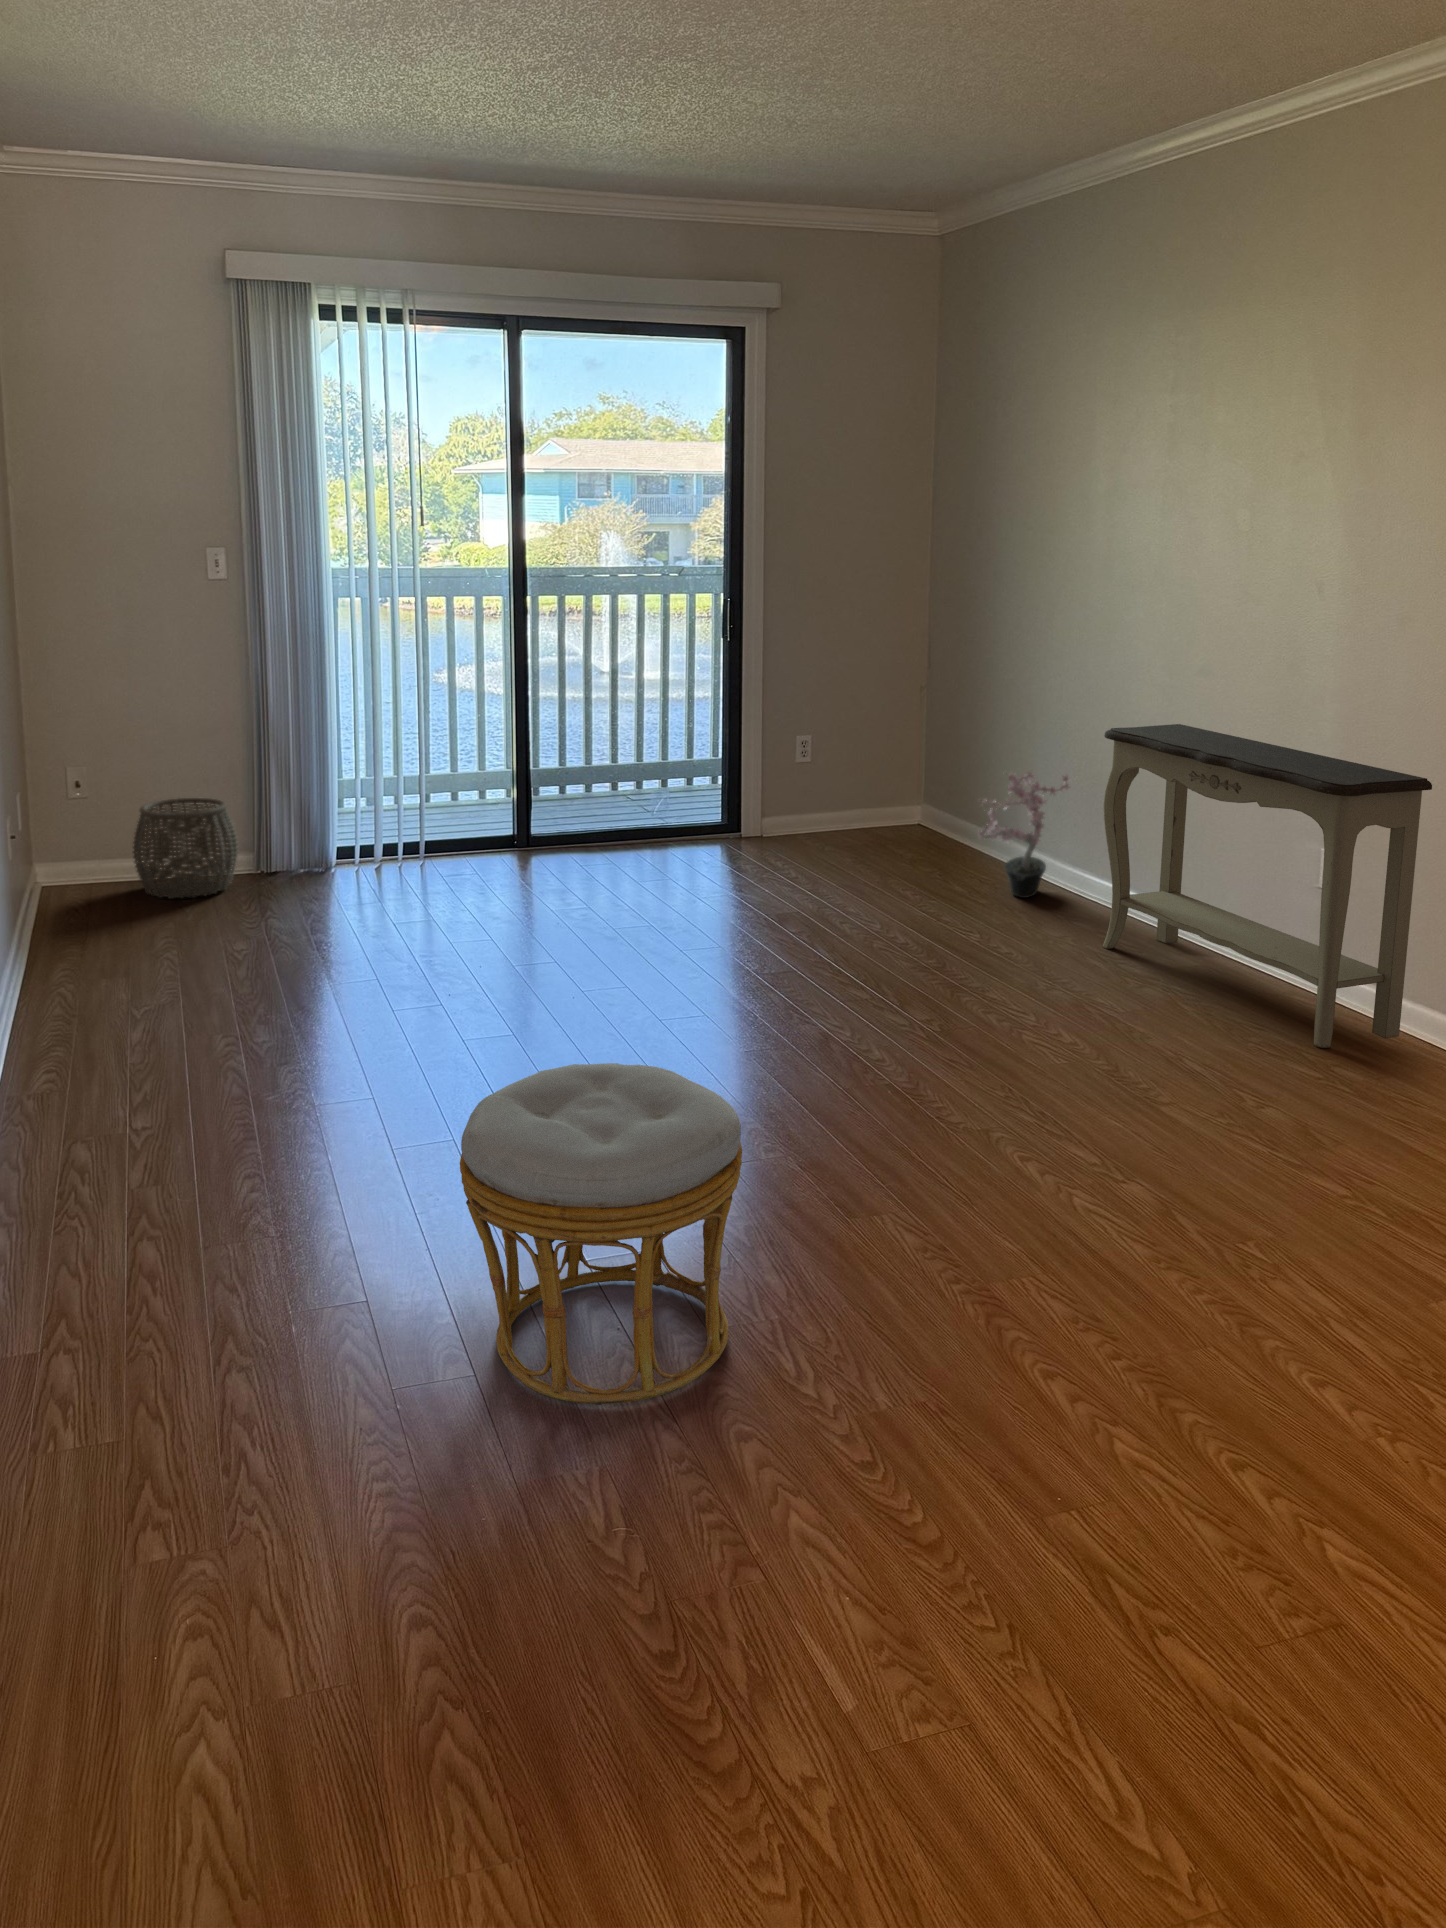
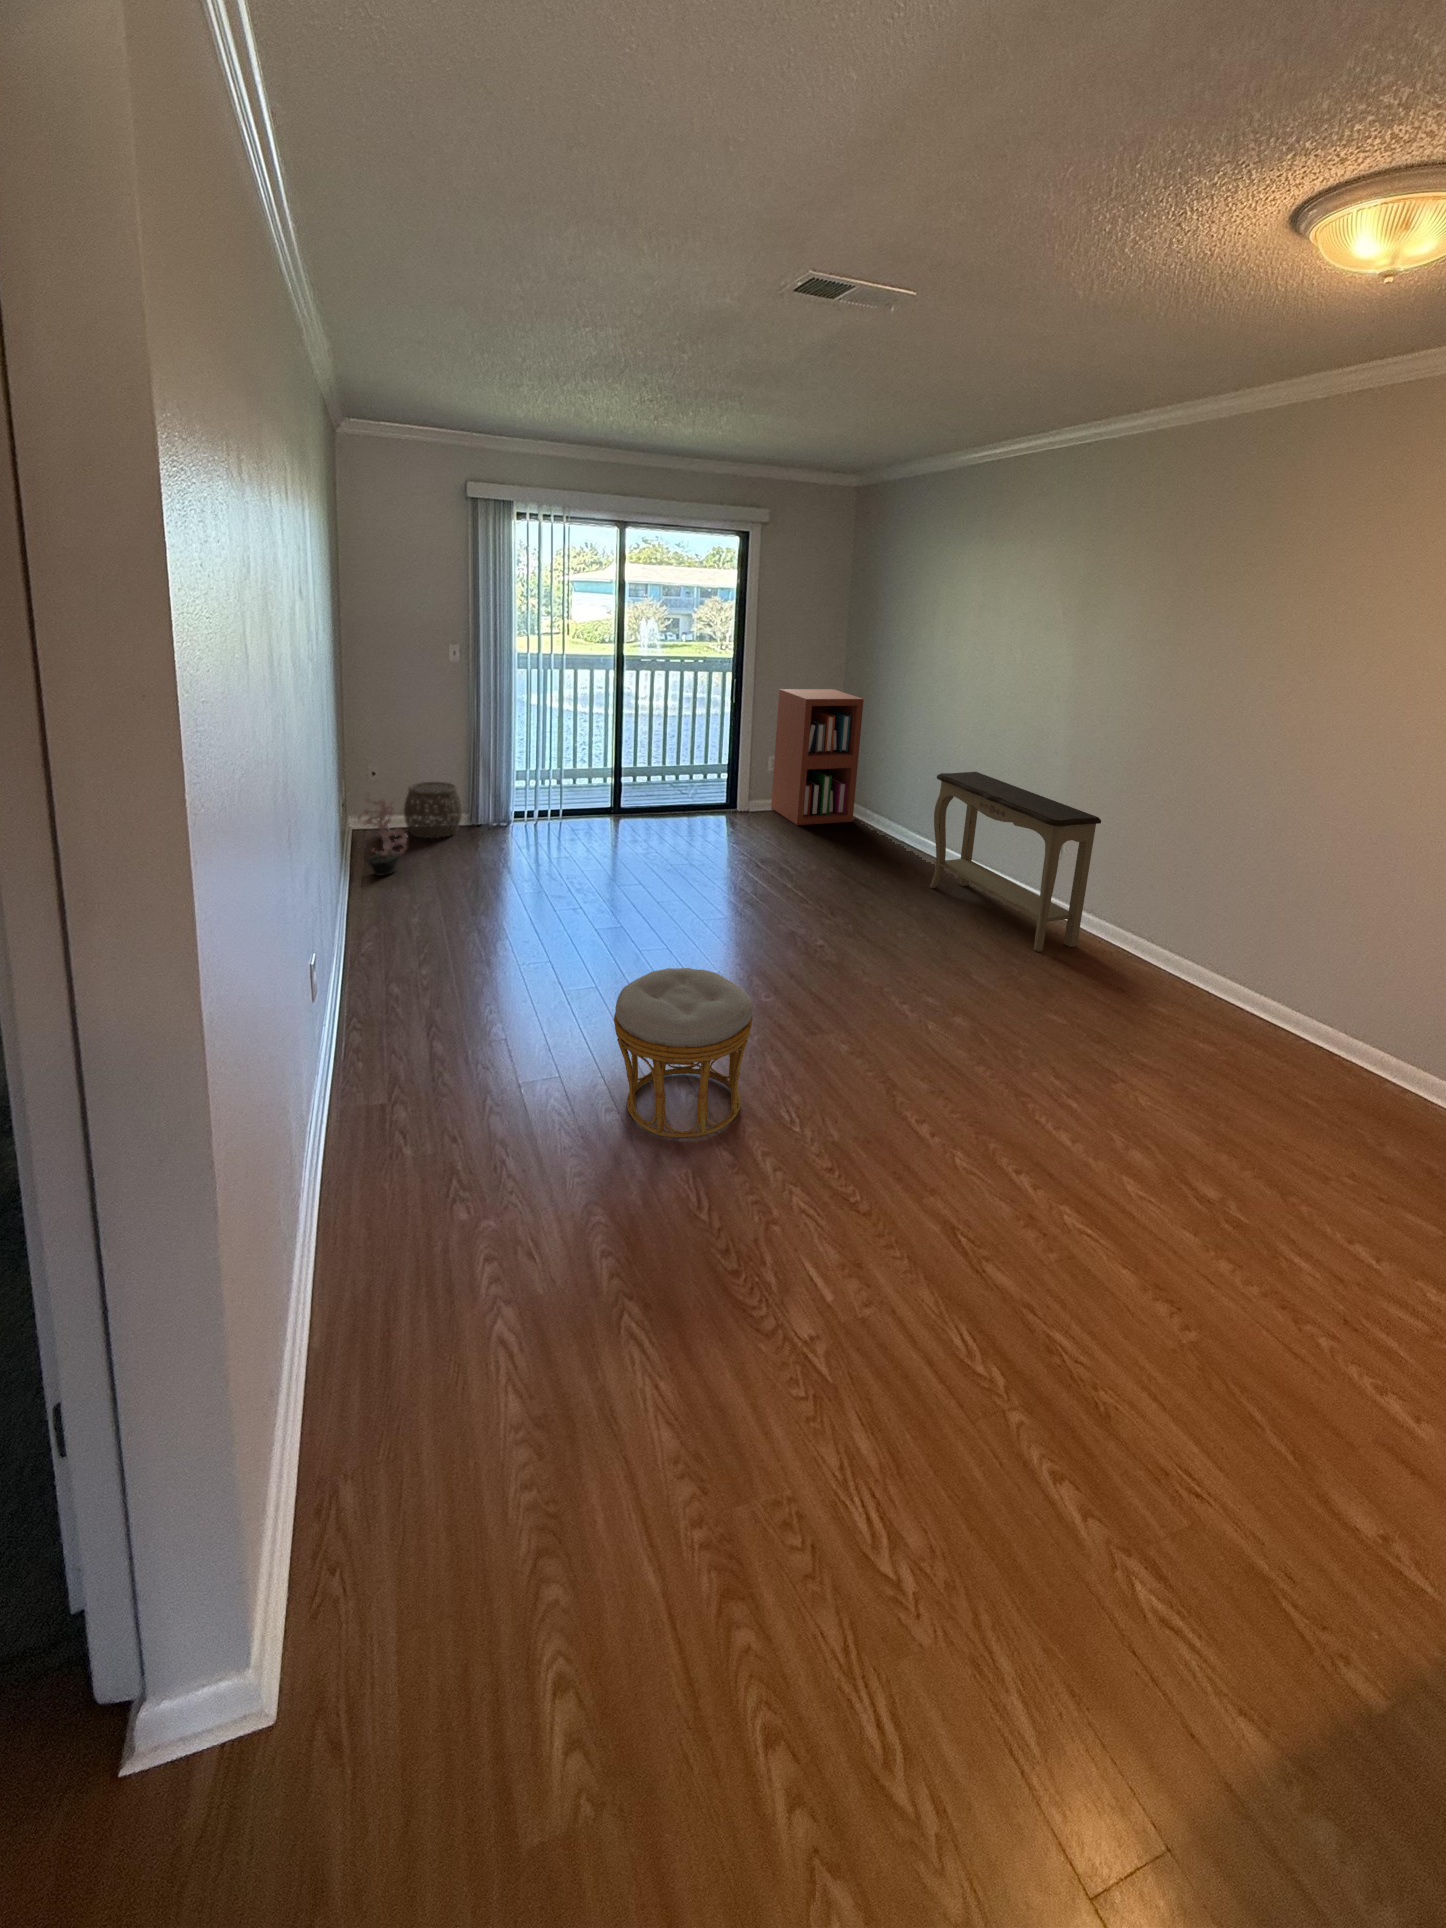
bookshelf: none [804,611,963,857] -> present [771,689,864,825]
potted plant: present [978,771,1069,898] -> present [358,795,407,875]

